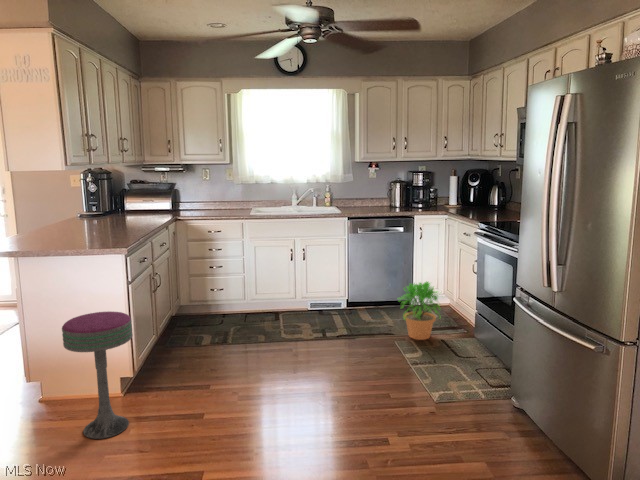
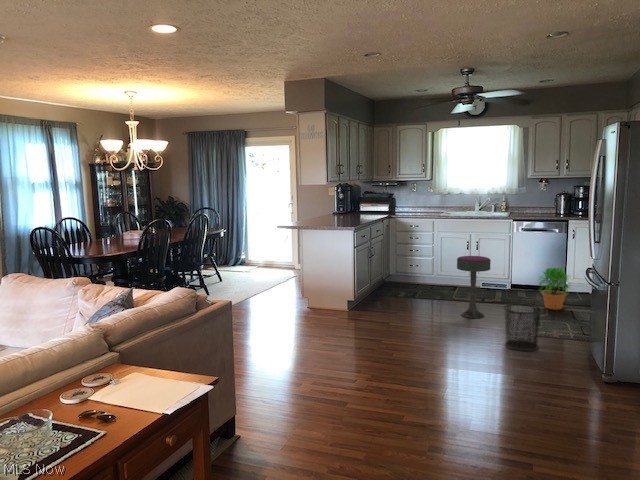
bar stool: present [62,312,133,439] -> present [457,256,491,318]
waste bin: none [412,364,476,451] -> present [504,303,543,351]

